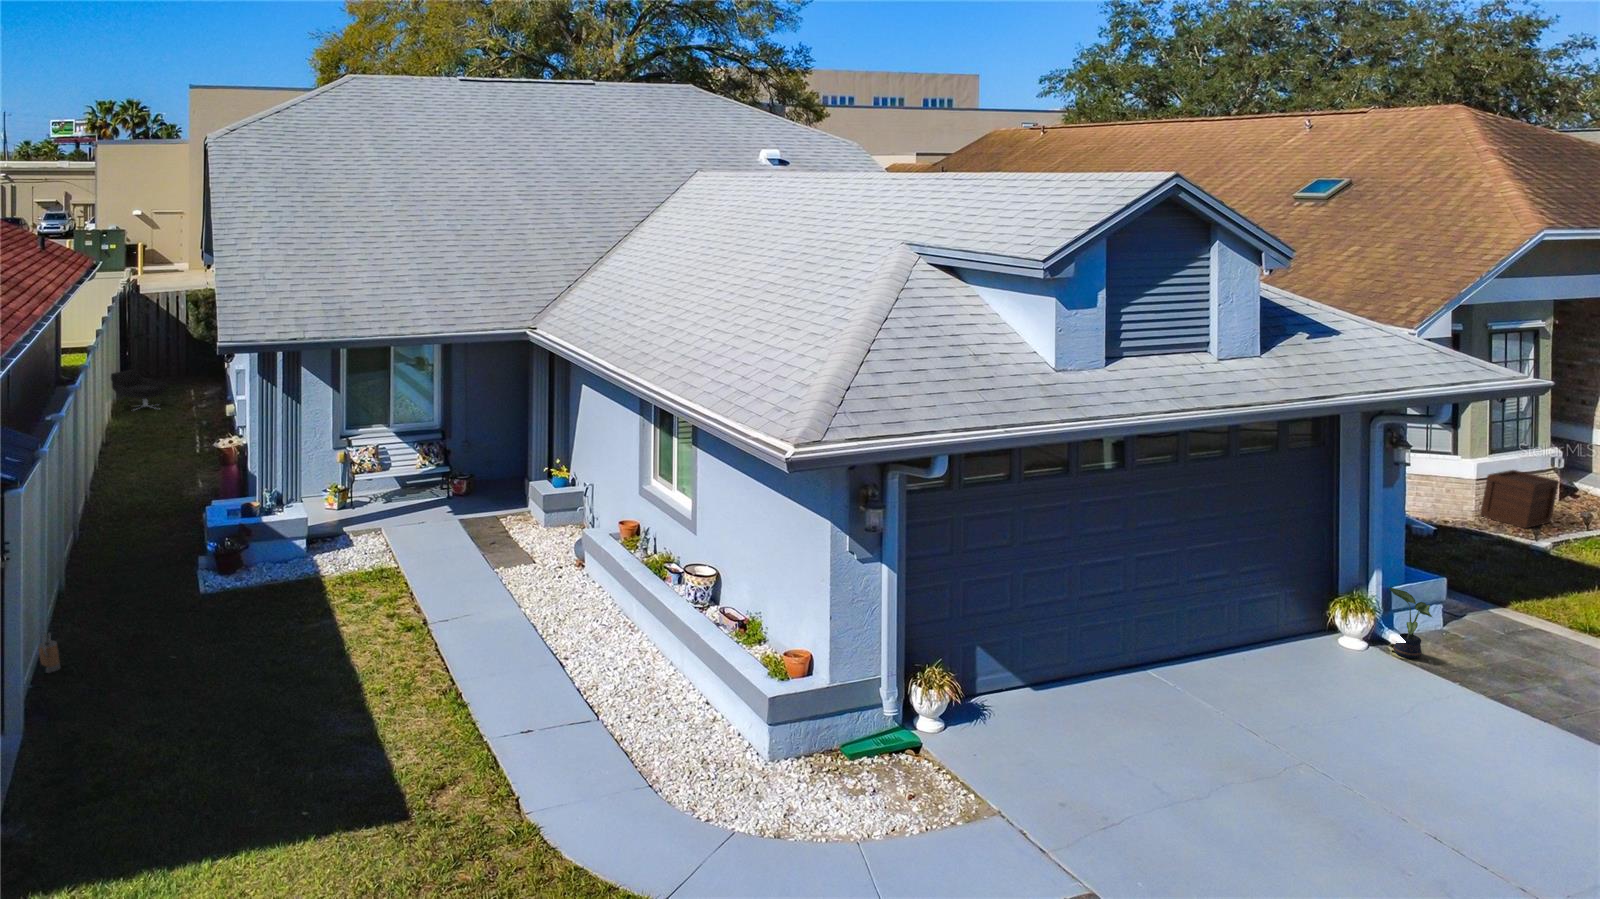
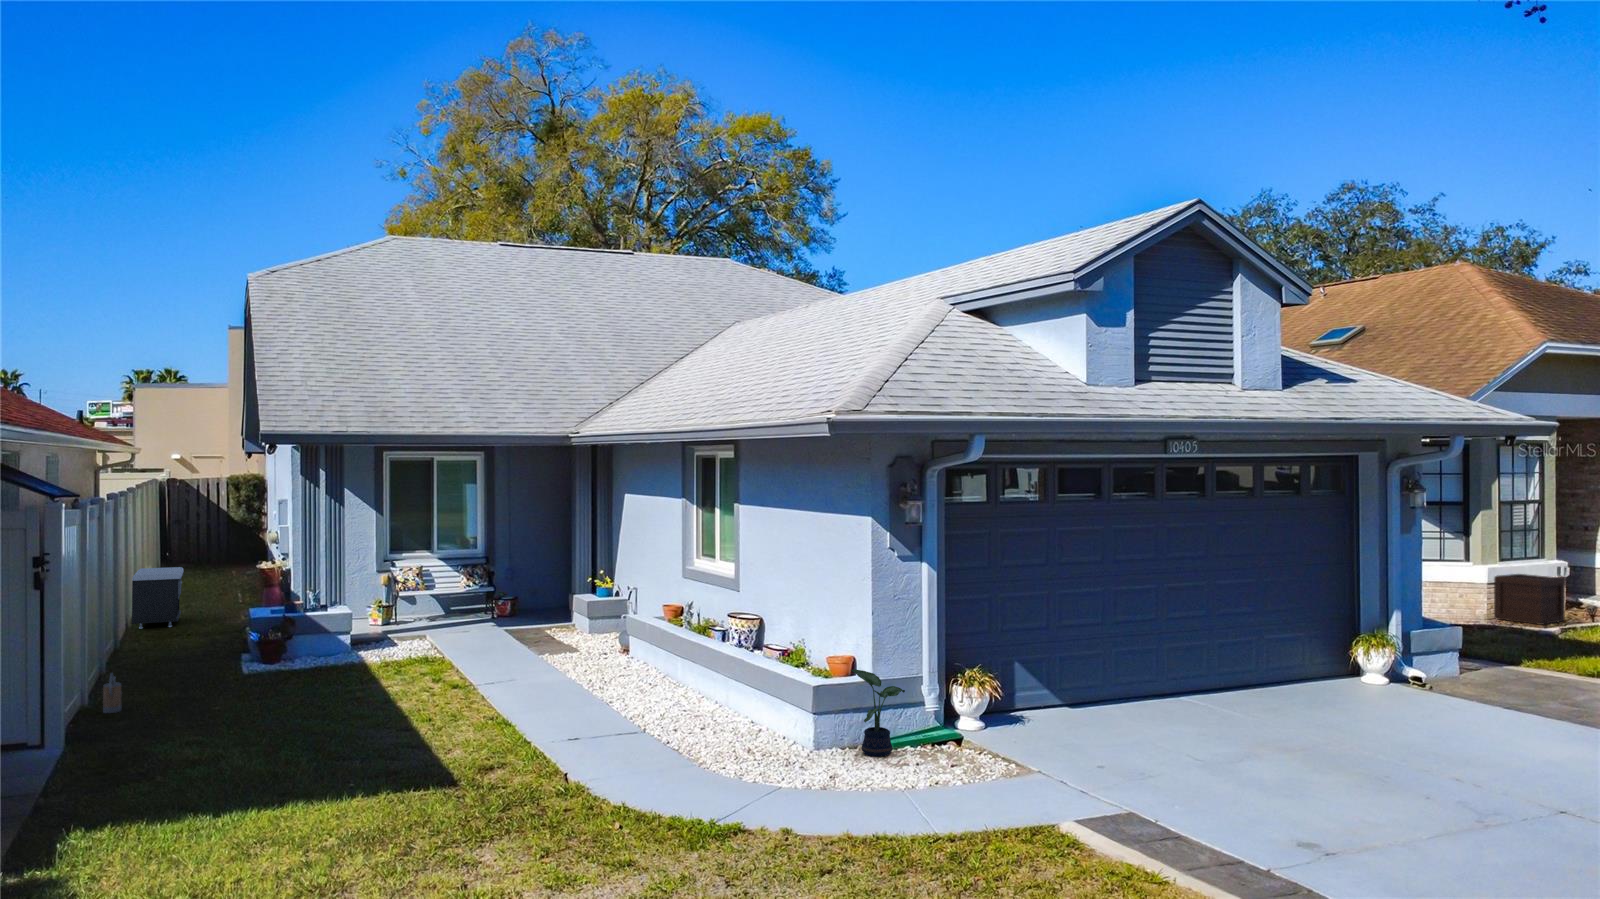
lounge chair: present [111,370,167,407] -> none [156,543,209,580]
storage bench: none [76,435,134,506] -> present [132,567,184,629]
potted plant: present [1389,588,1432,658] -> present [851,669,905,757]

